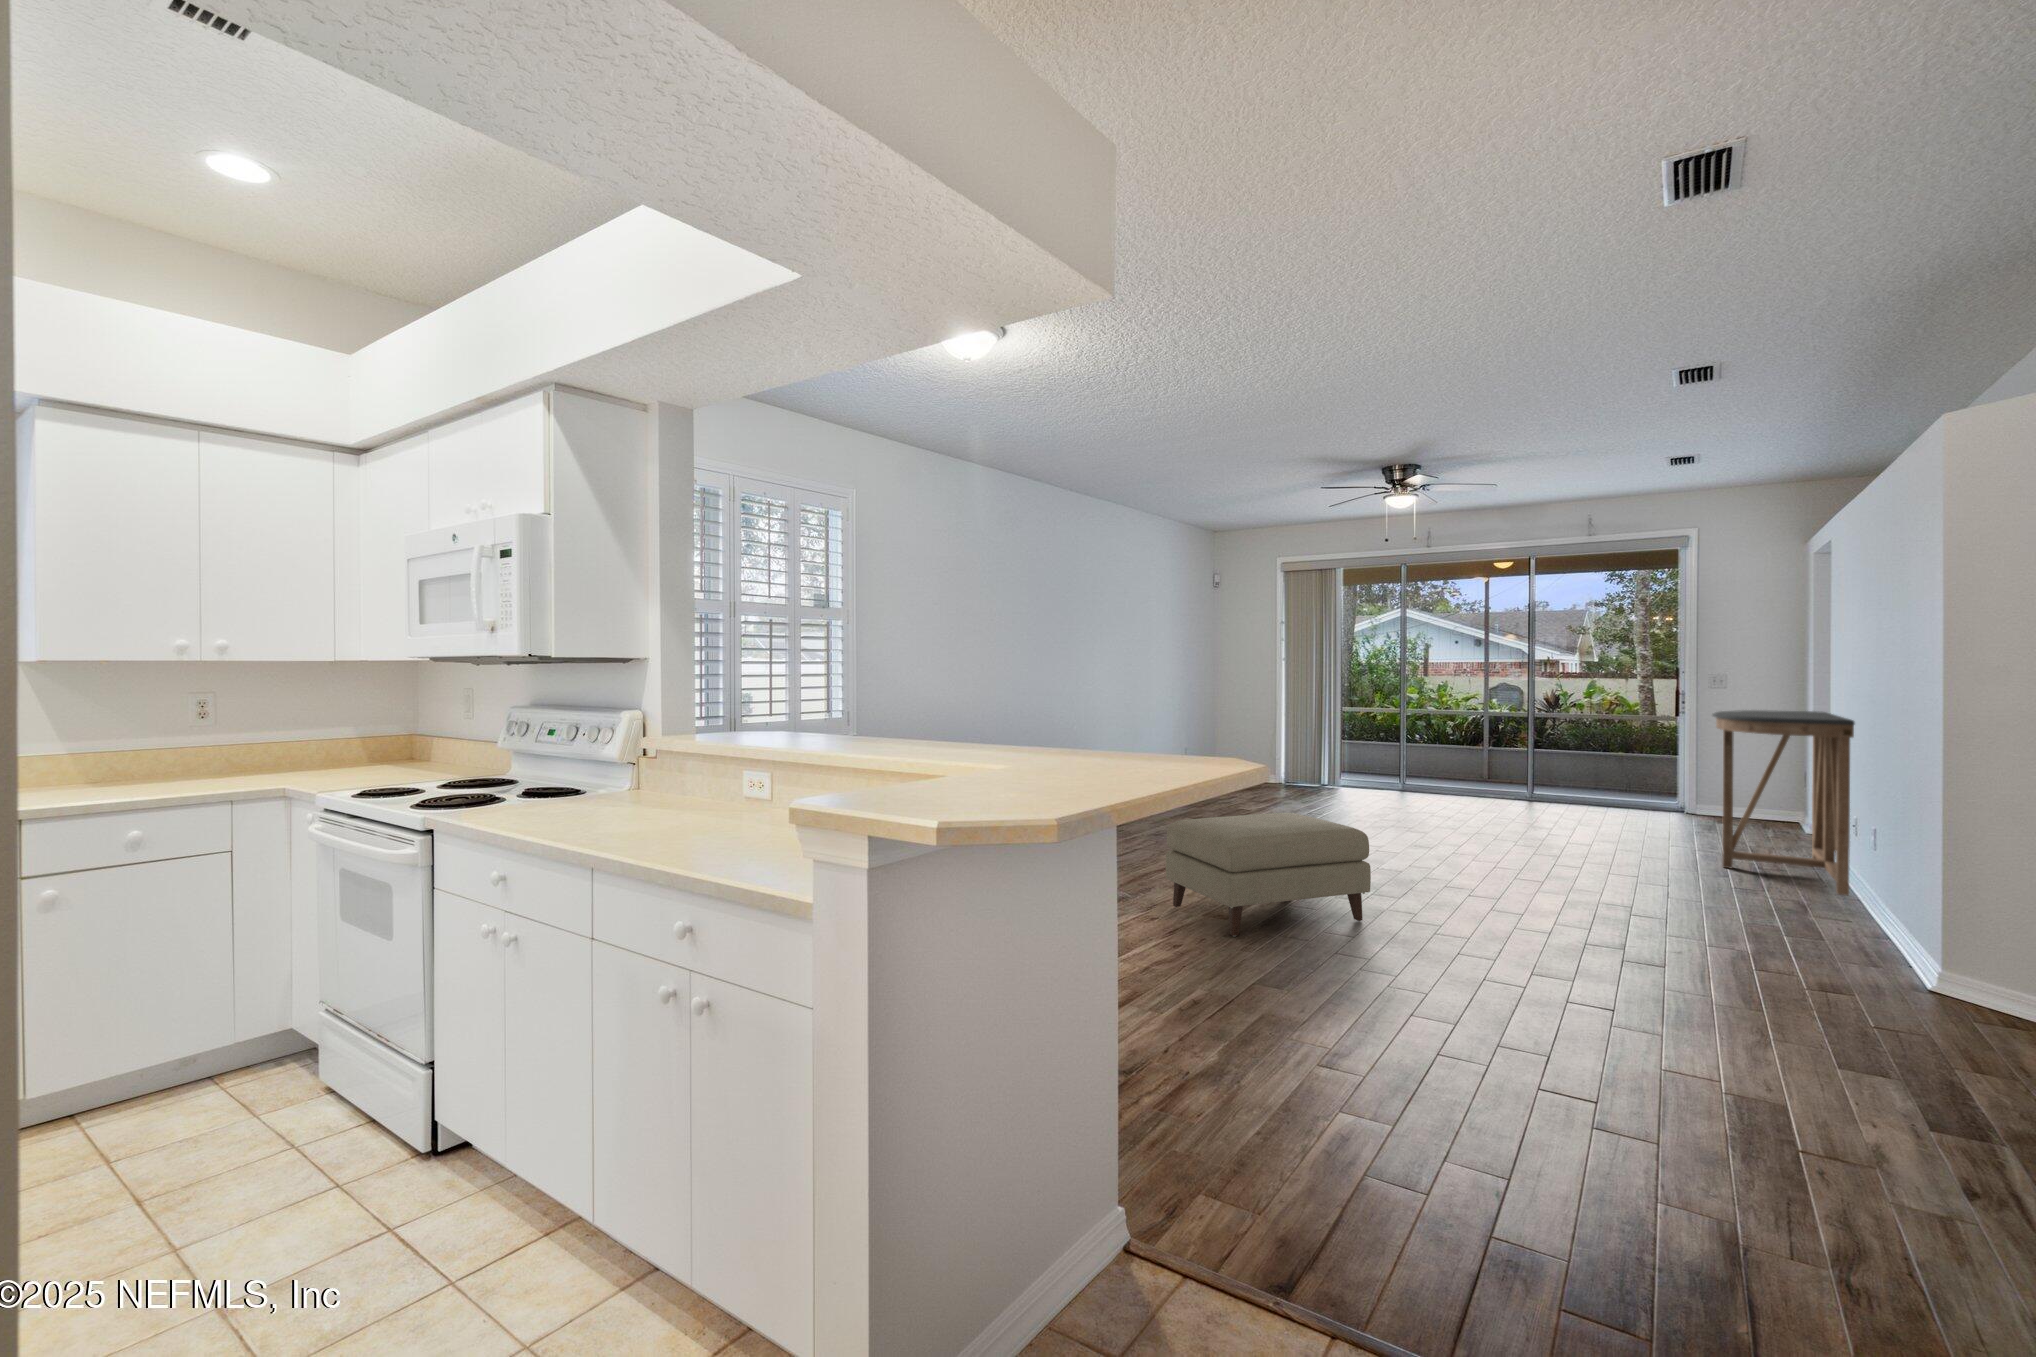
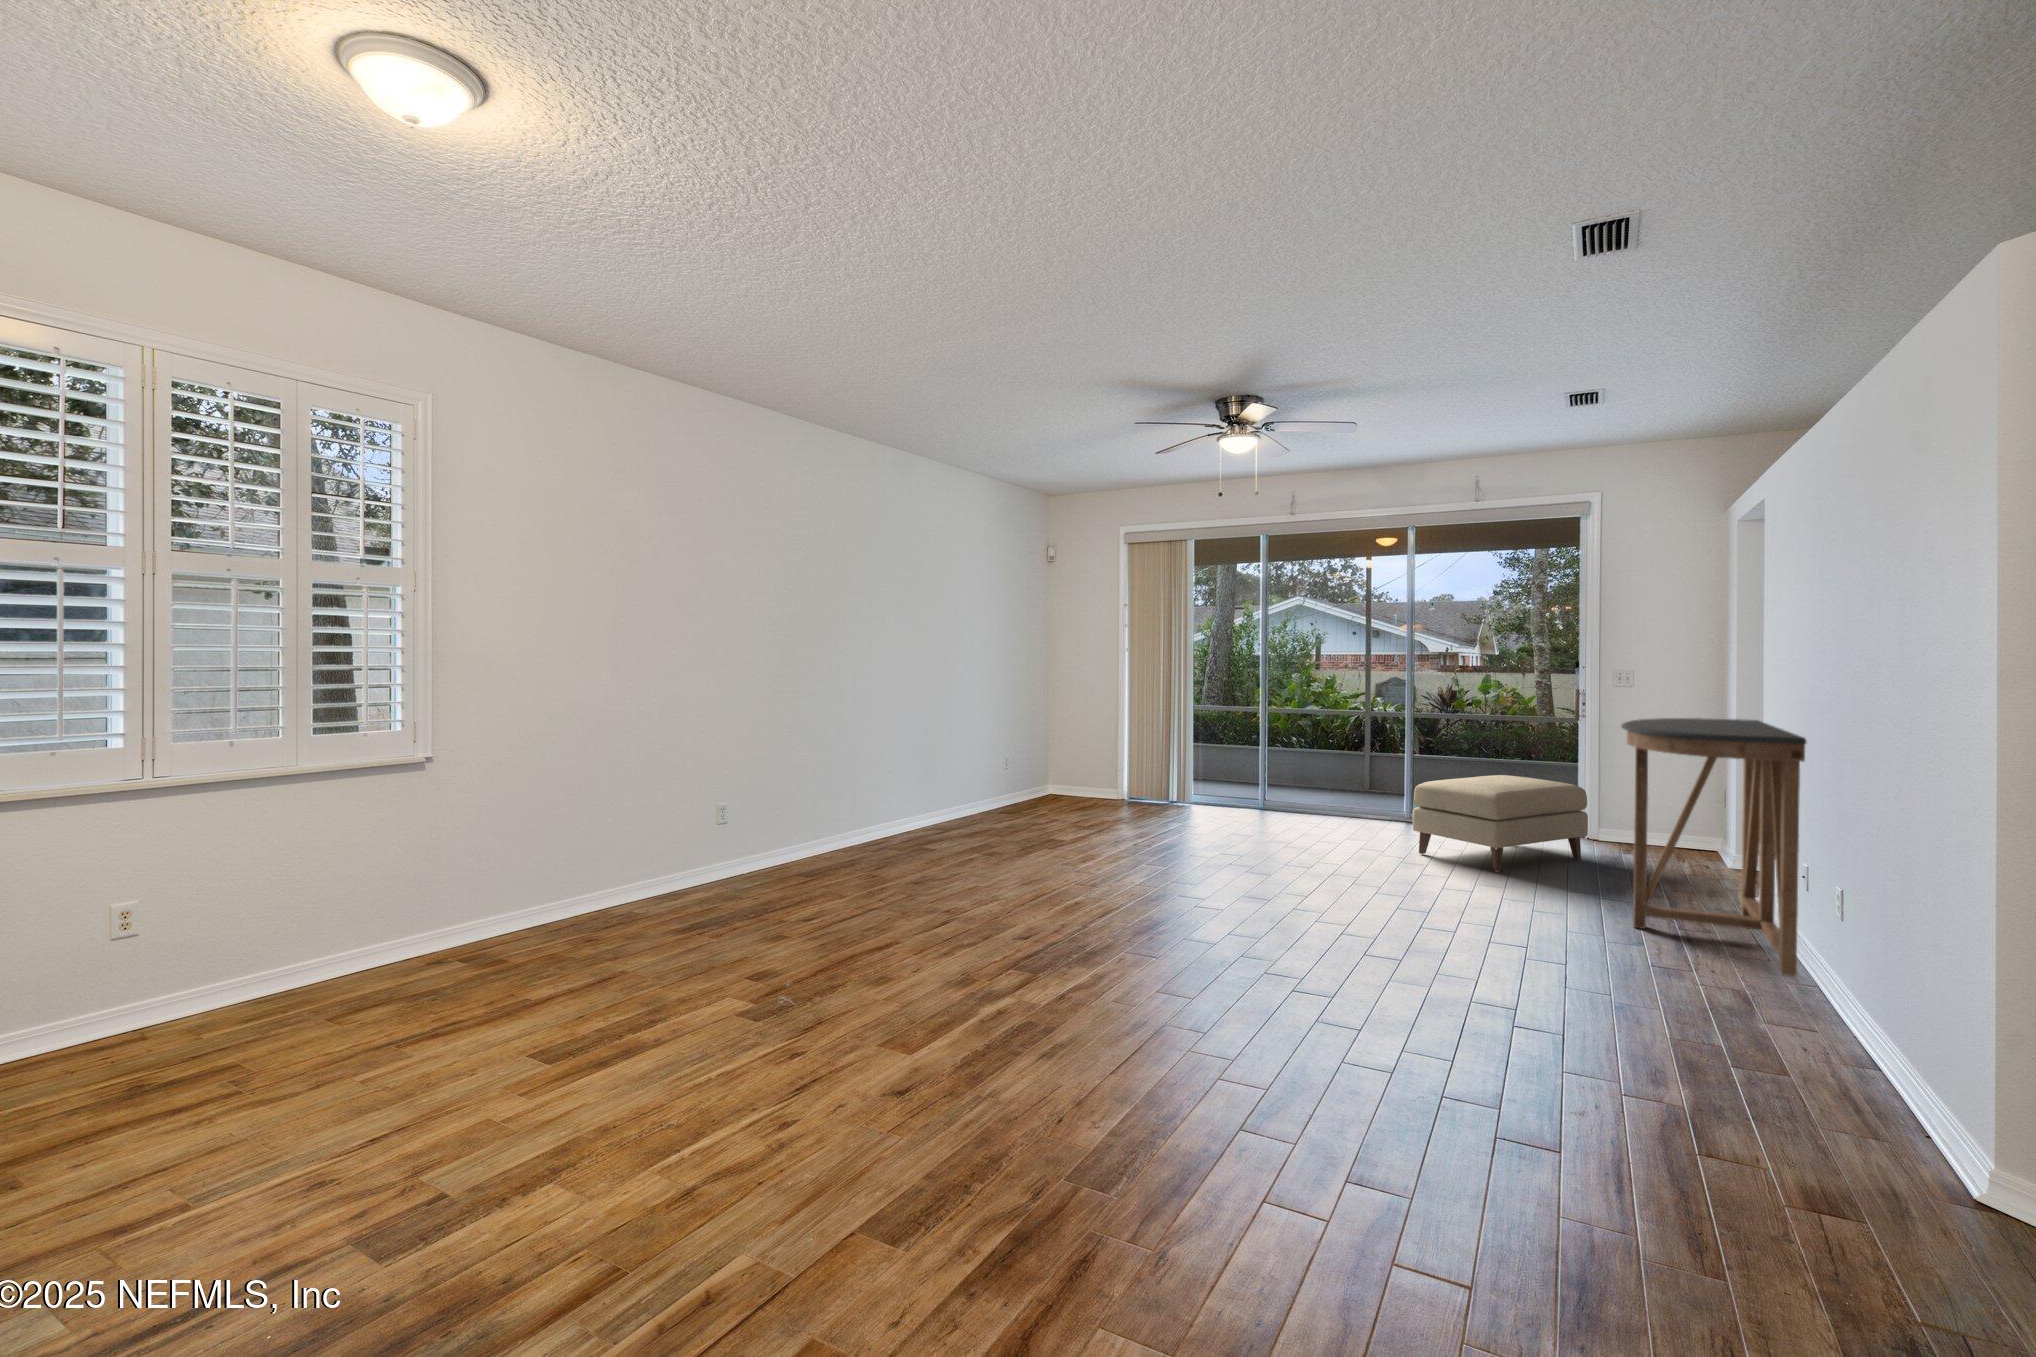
ottoman: present [1166,813,1371,937] -> present [1413,775,1588,872]

